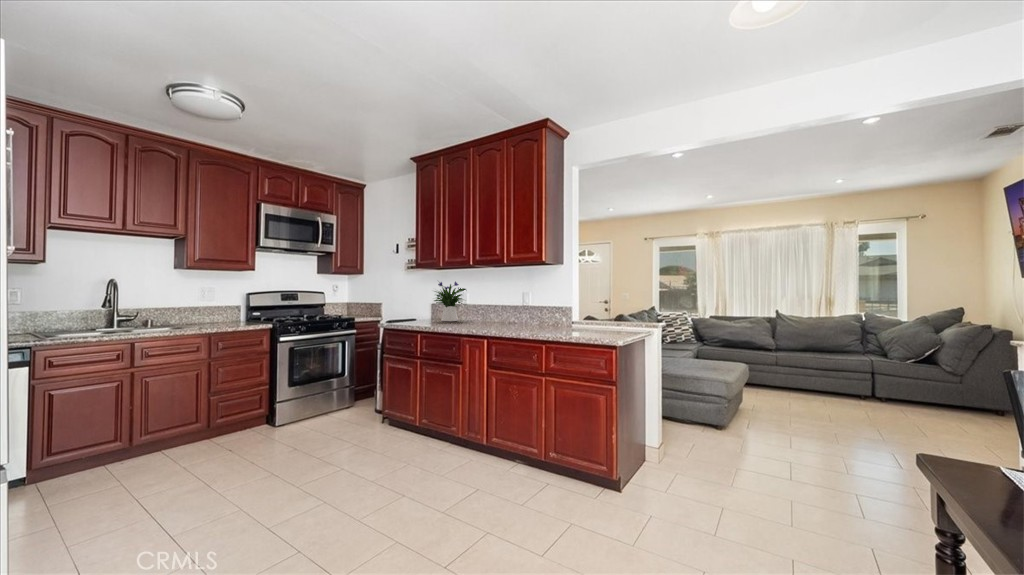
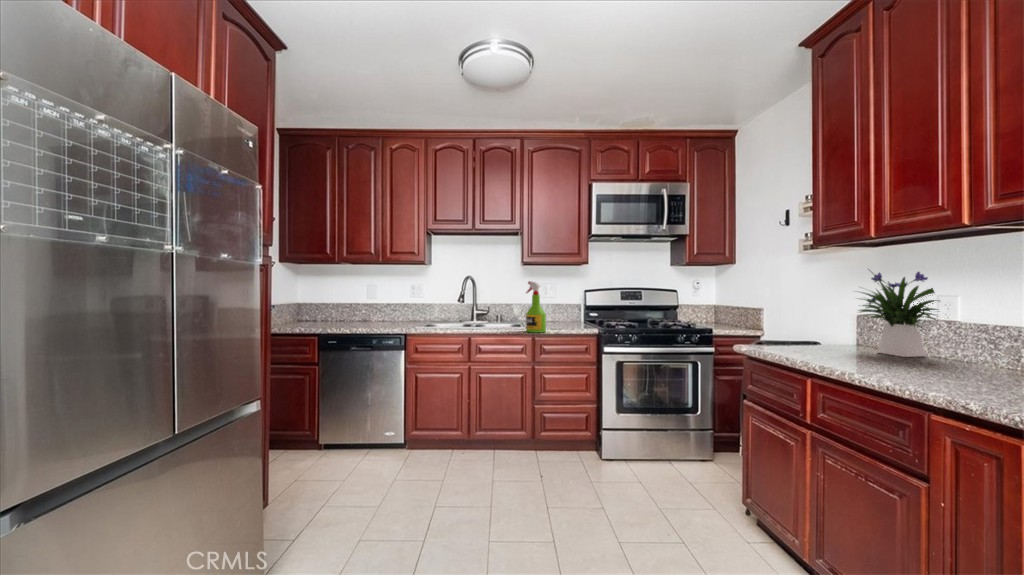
spray bottle: none [199,284,225,330] -> present [526,281,546,333]

